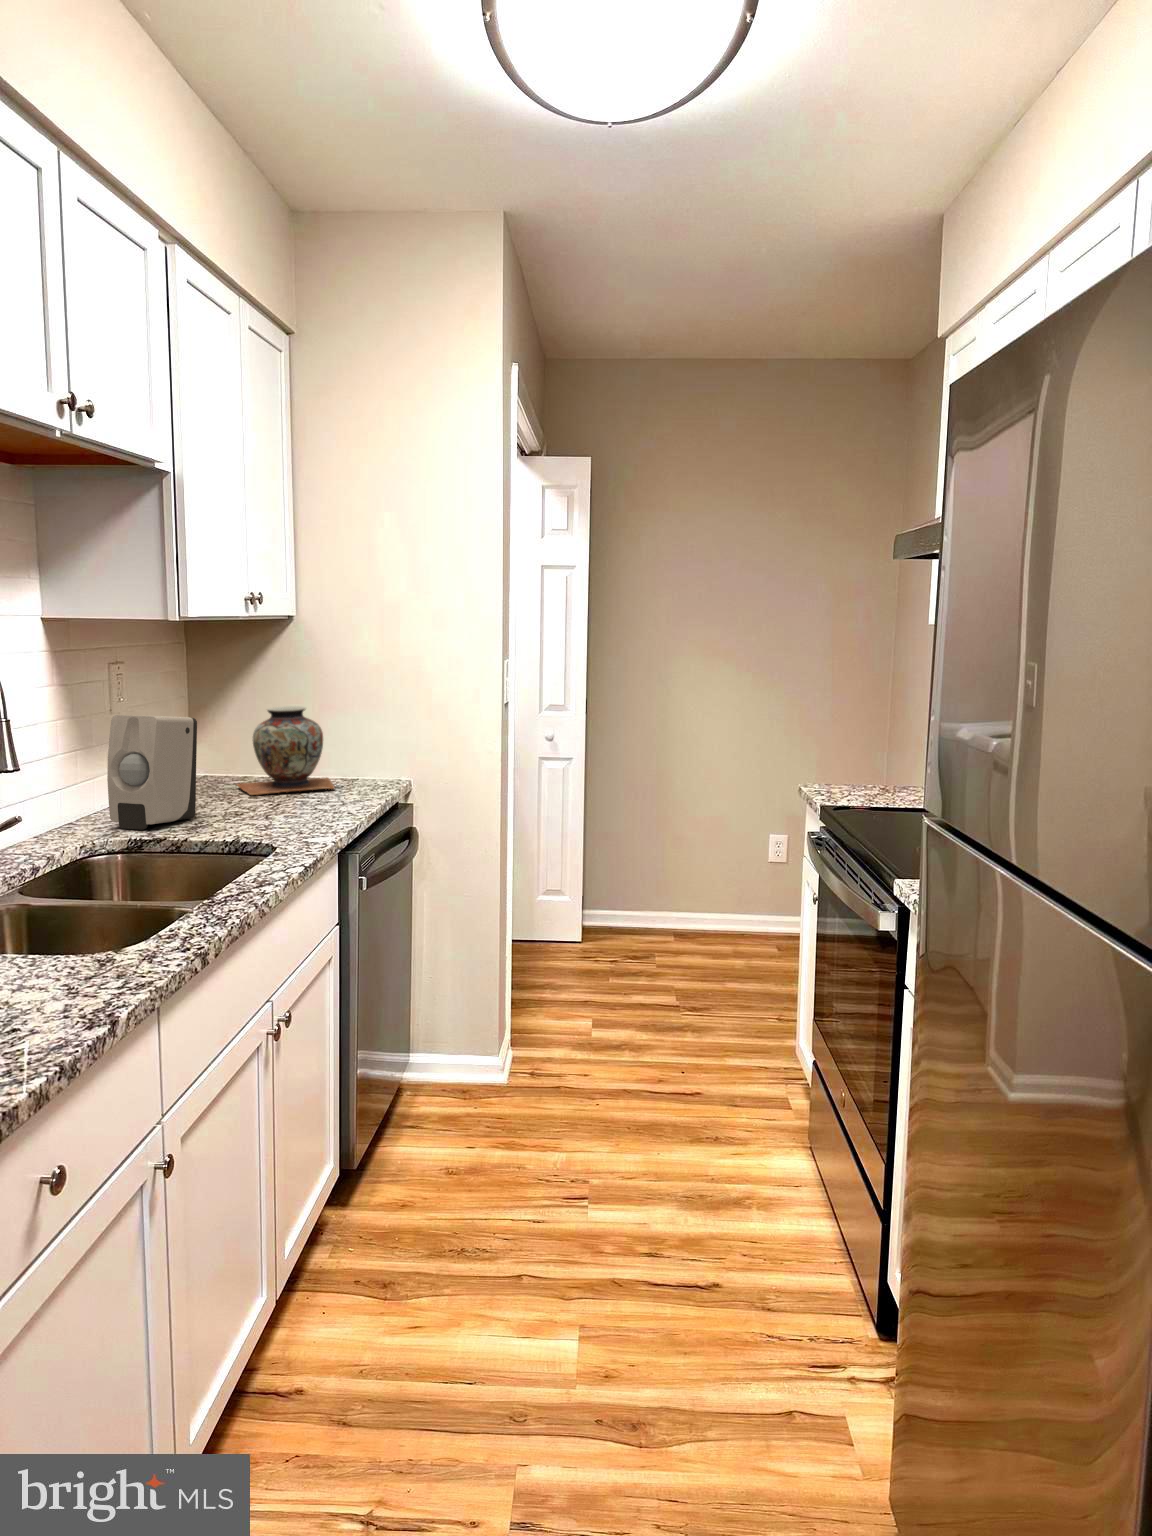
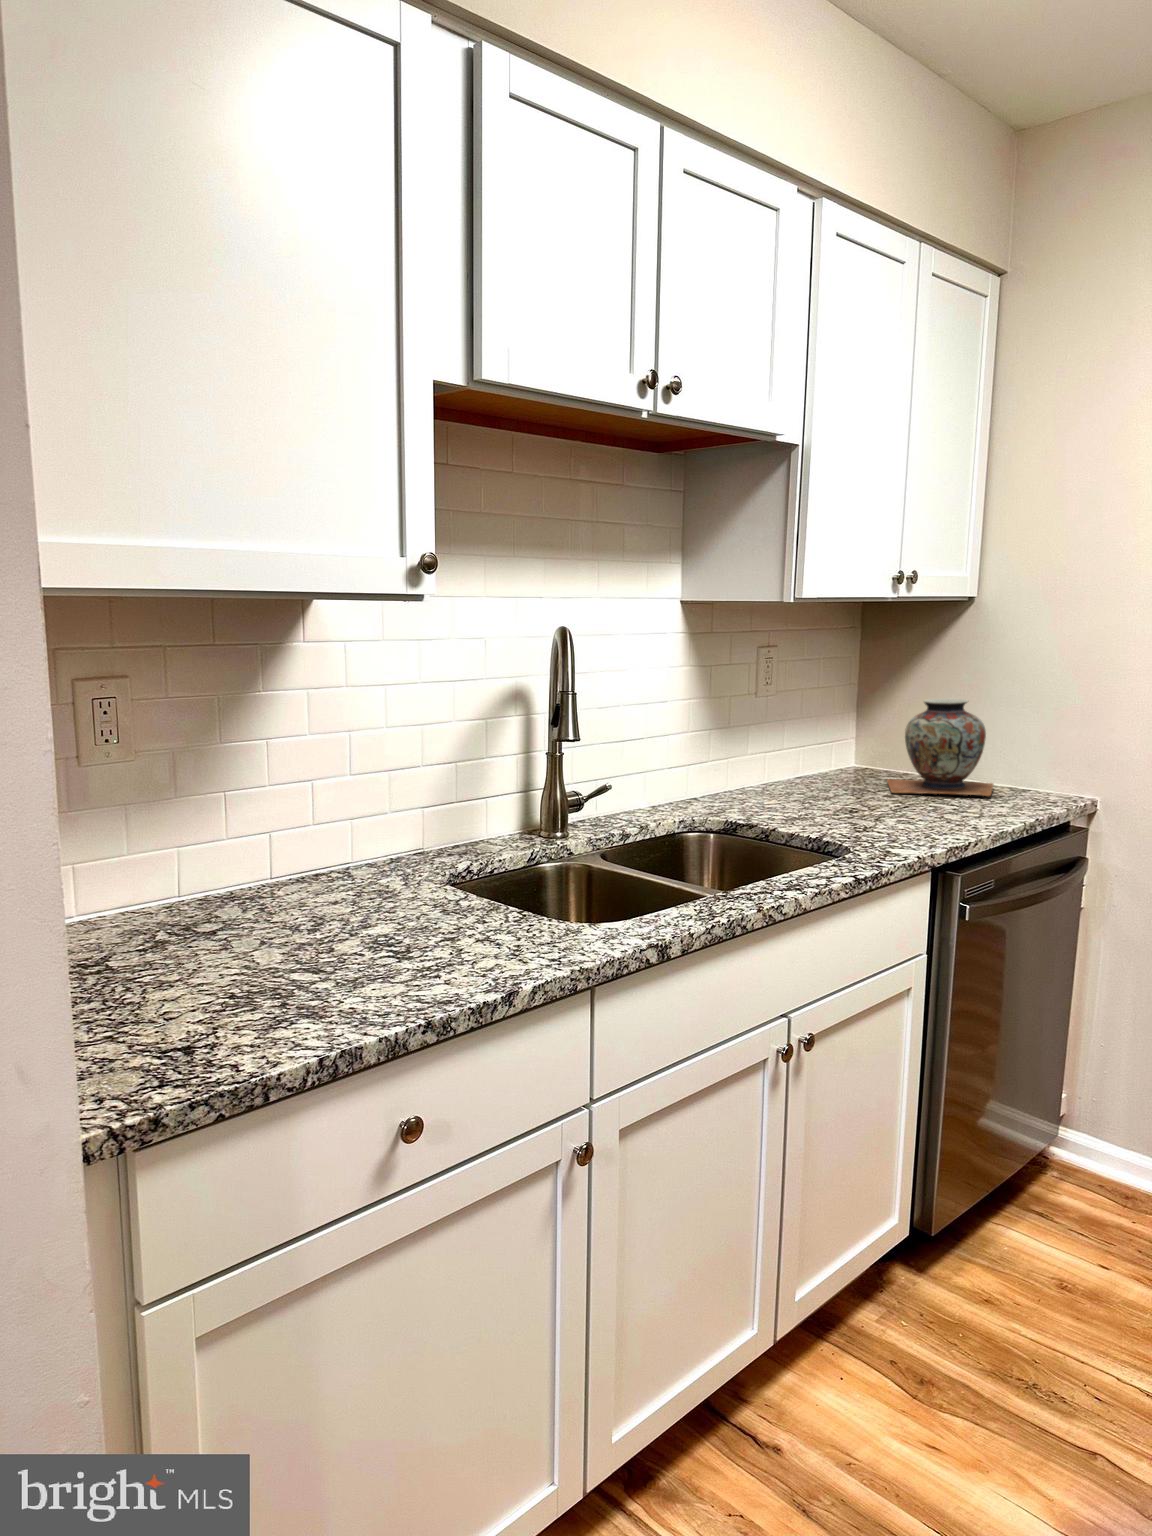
soap dispenser: present [107,715,197,830] -> none [724,696,821,814]

